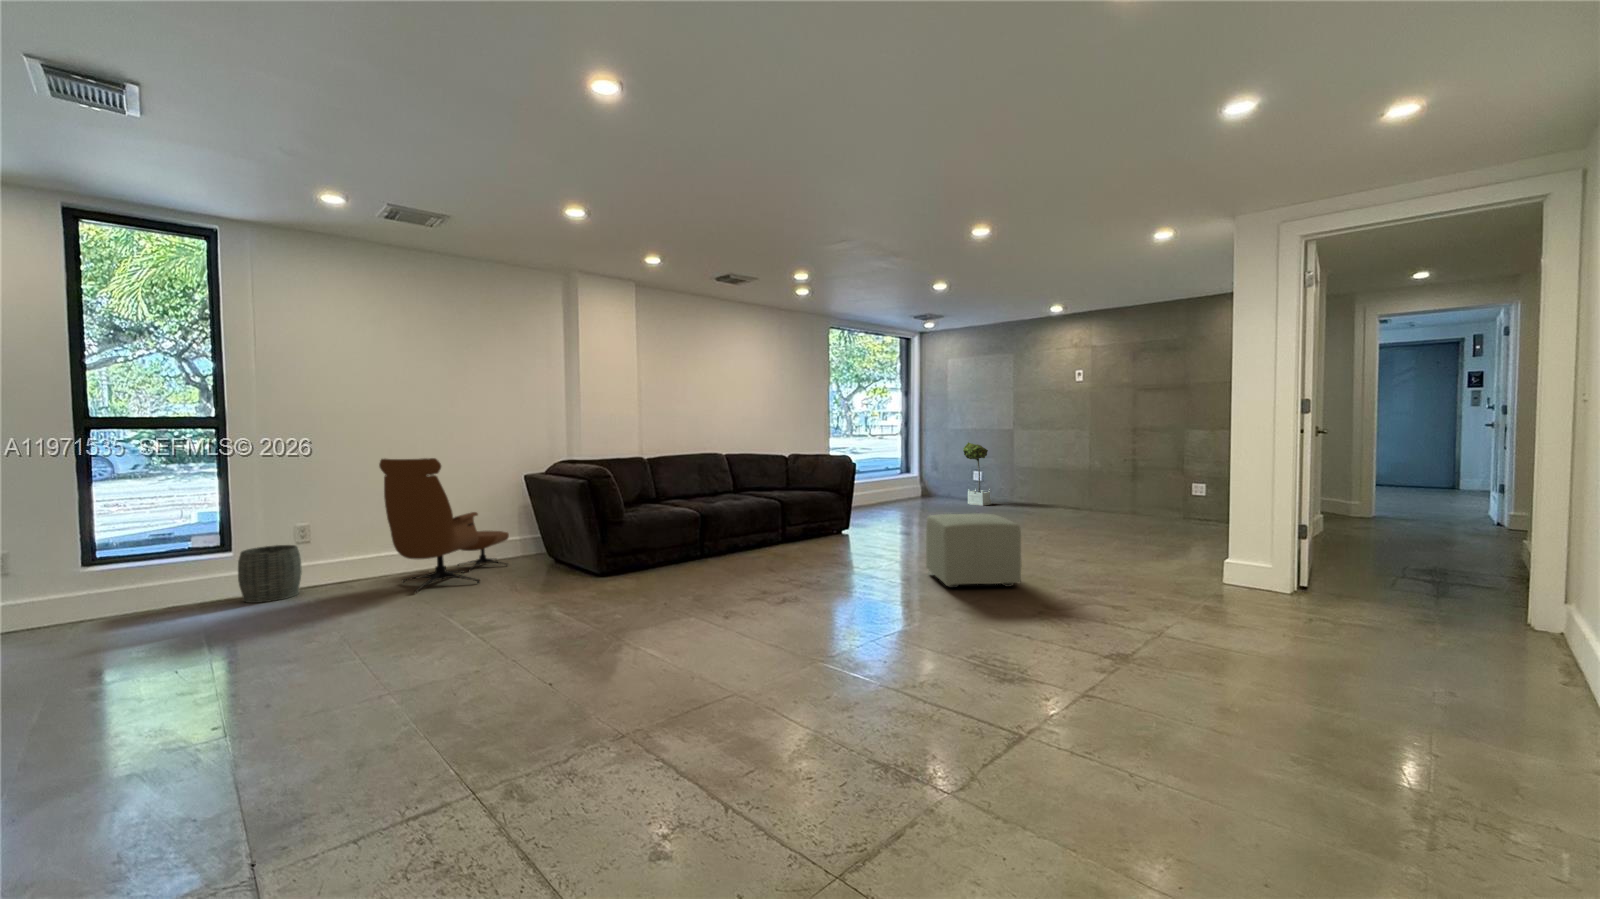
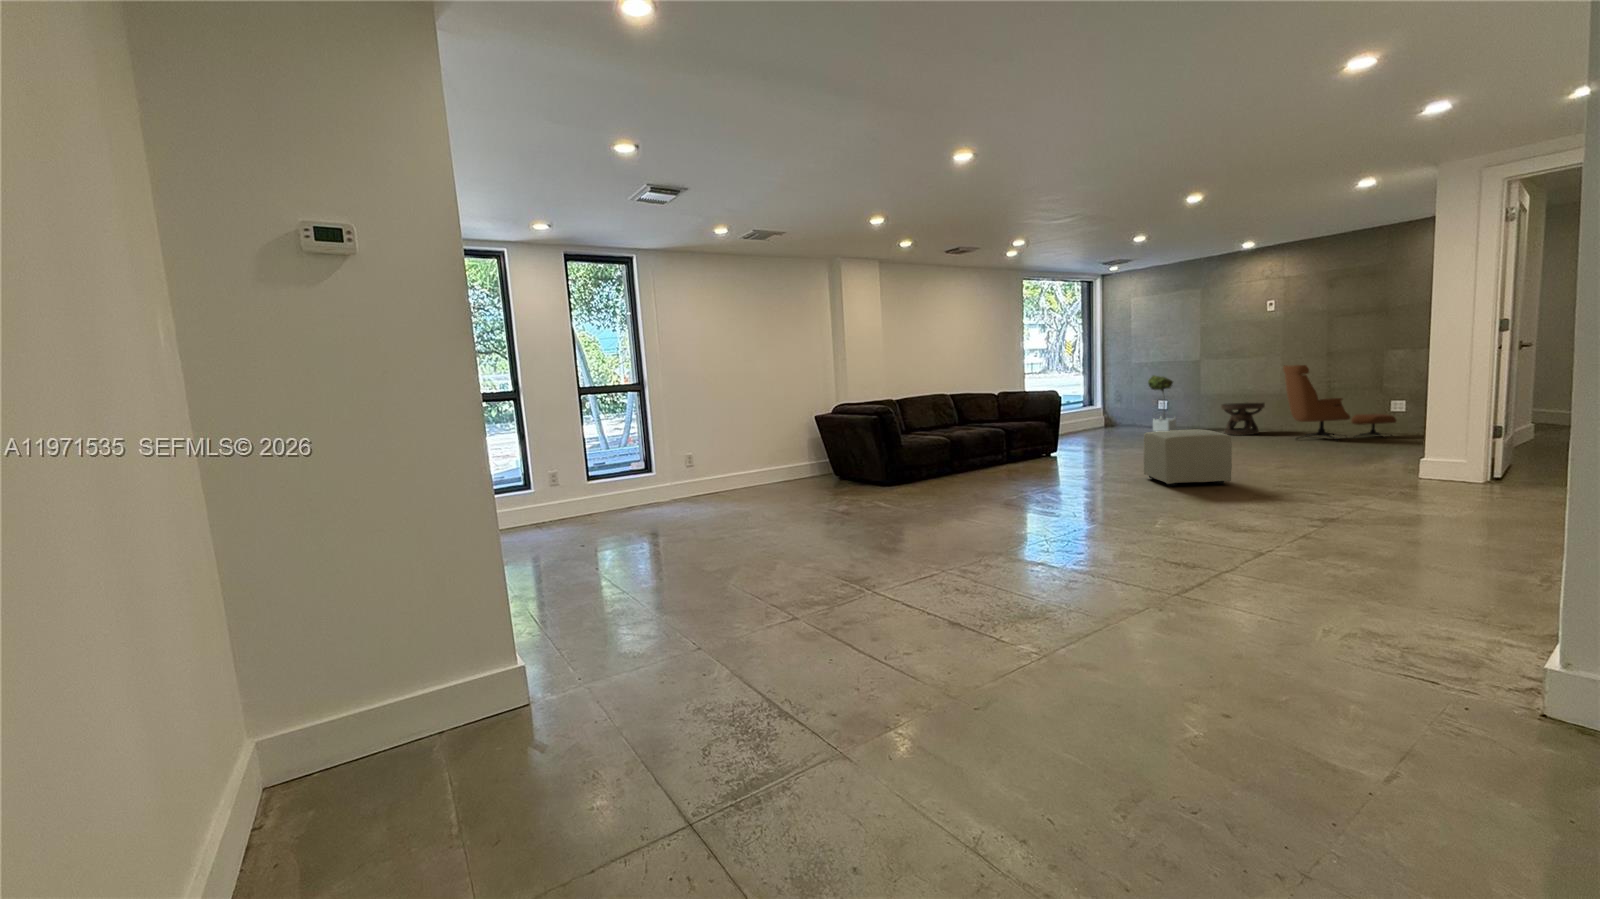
lounge chair: present [379,458,509,593] -> present [1283,365,1396,441]
side table: none [1033,477,1075,514] -> present [1221,403,1265,435]
woven basket: present [238,545,302,603] -> none [662,467,695,503]

